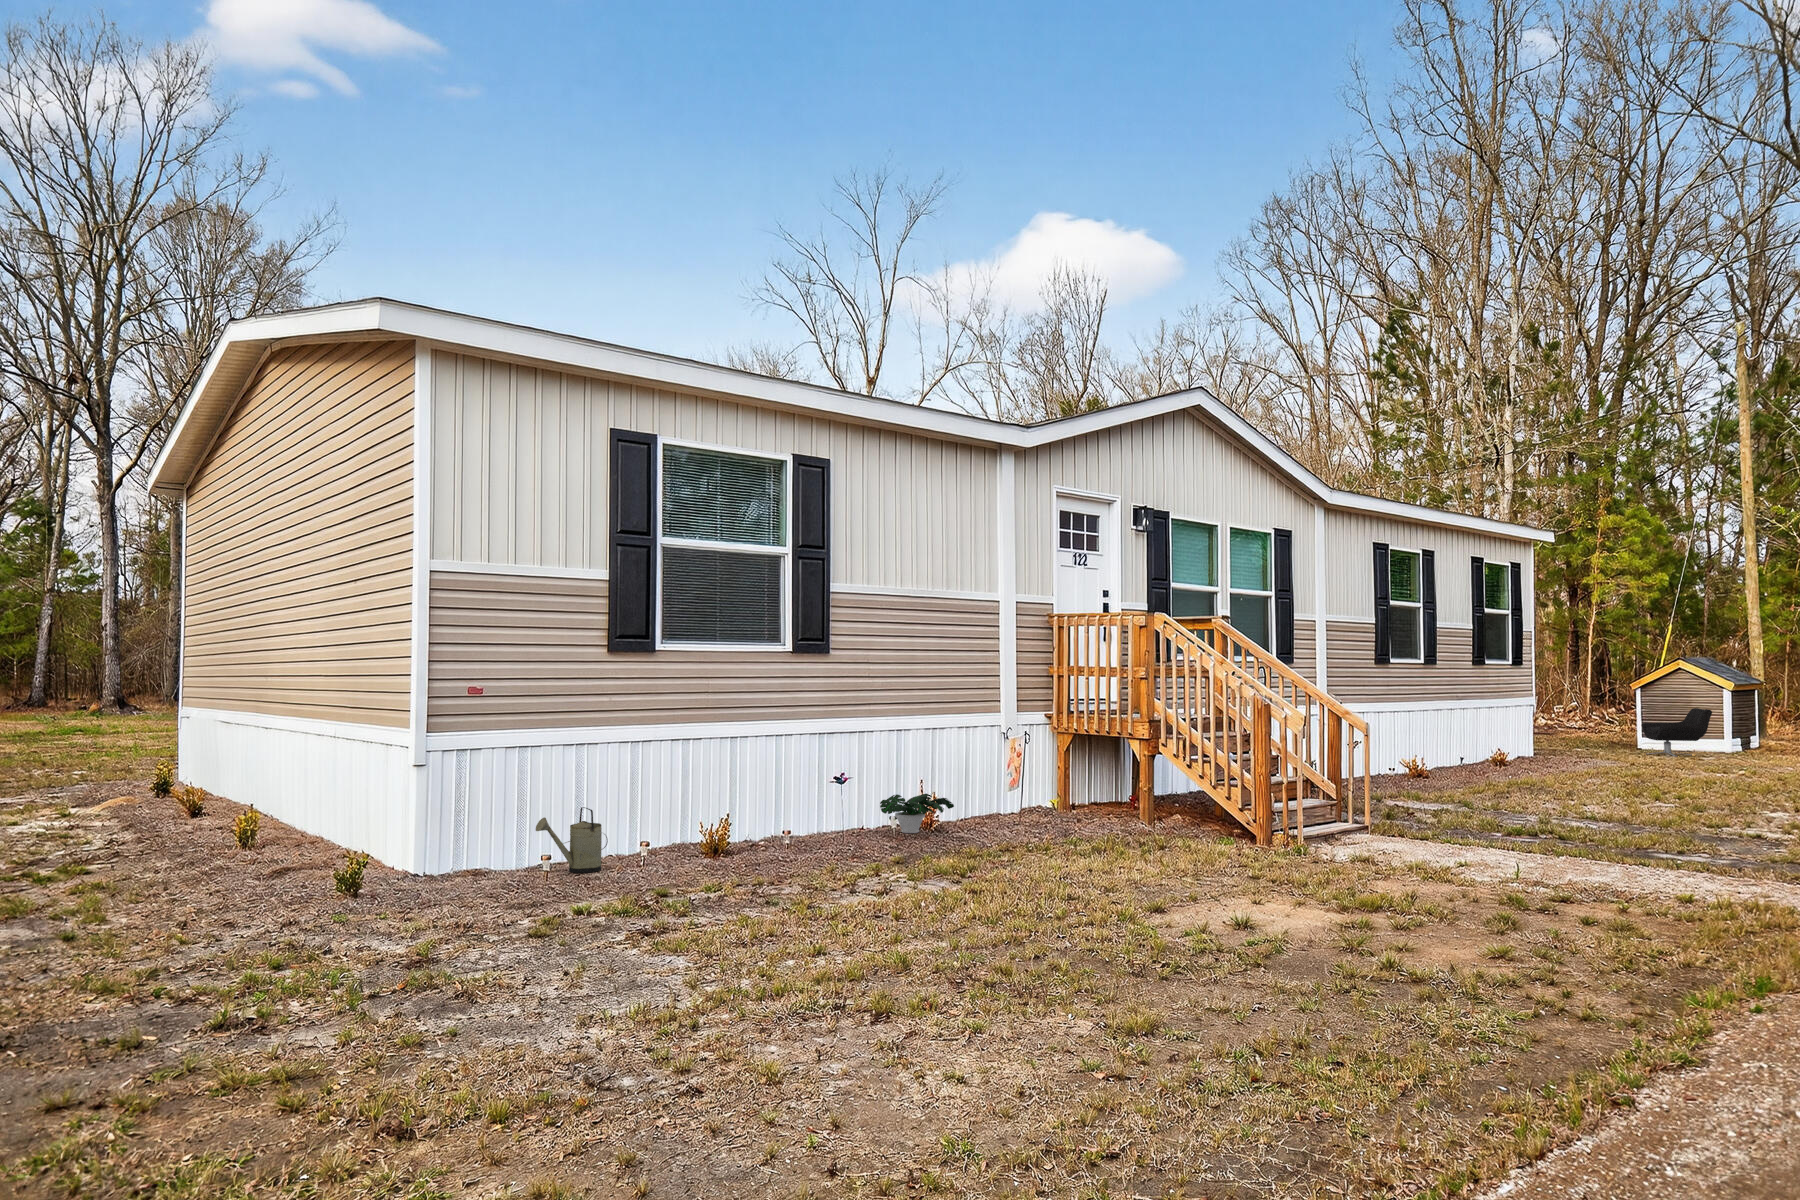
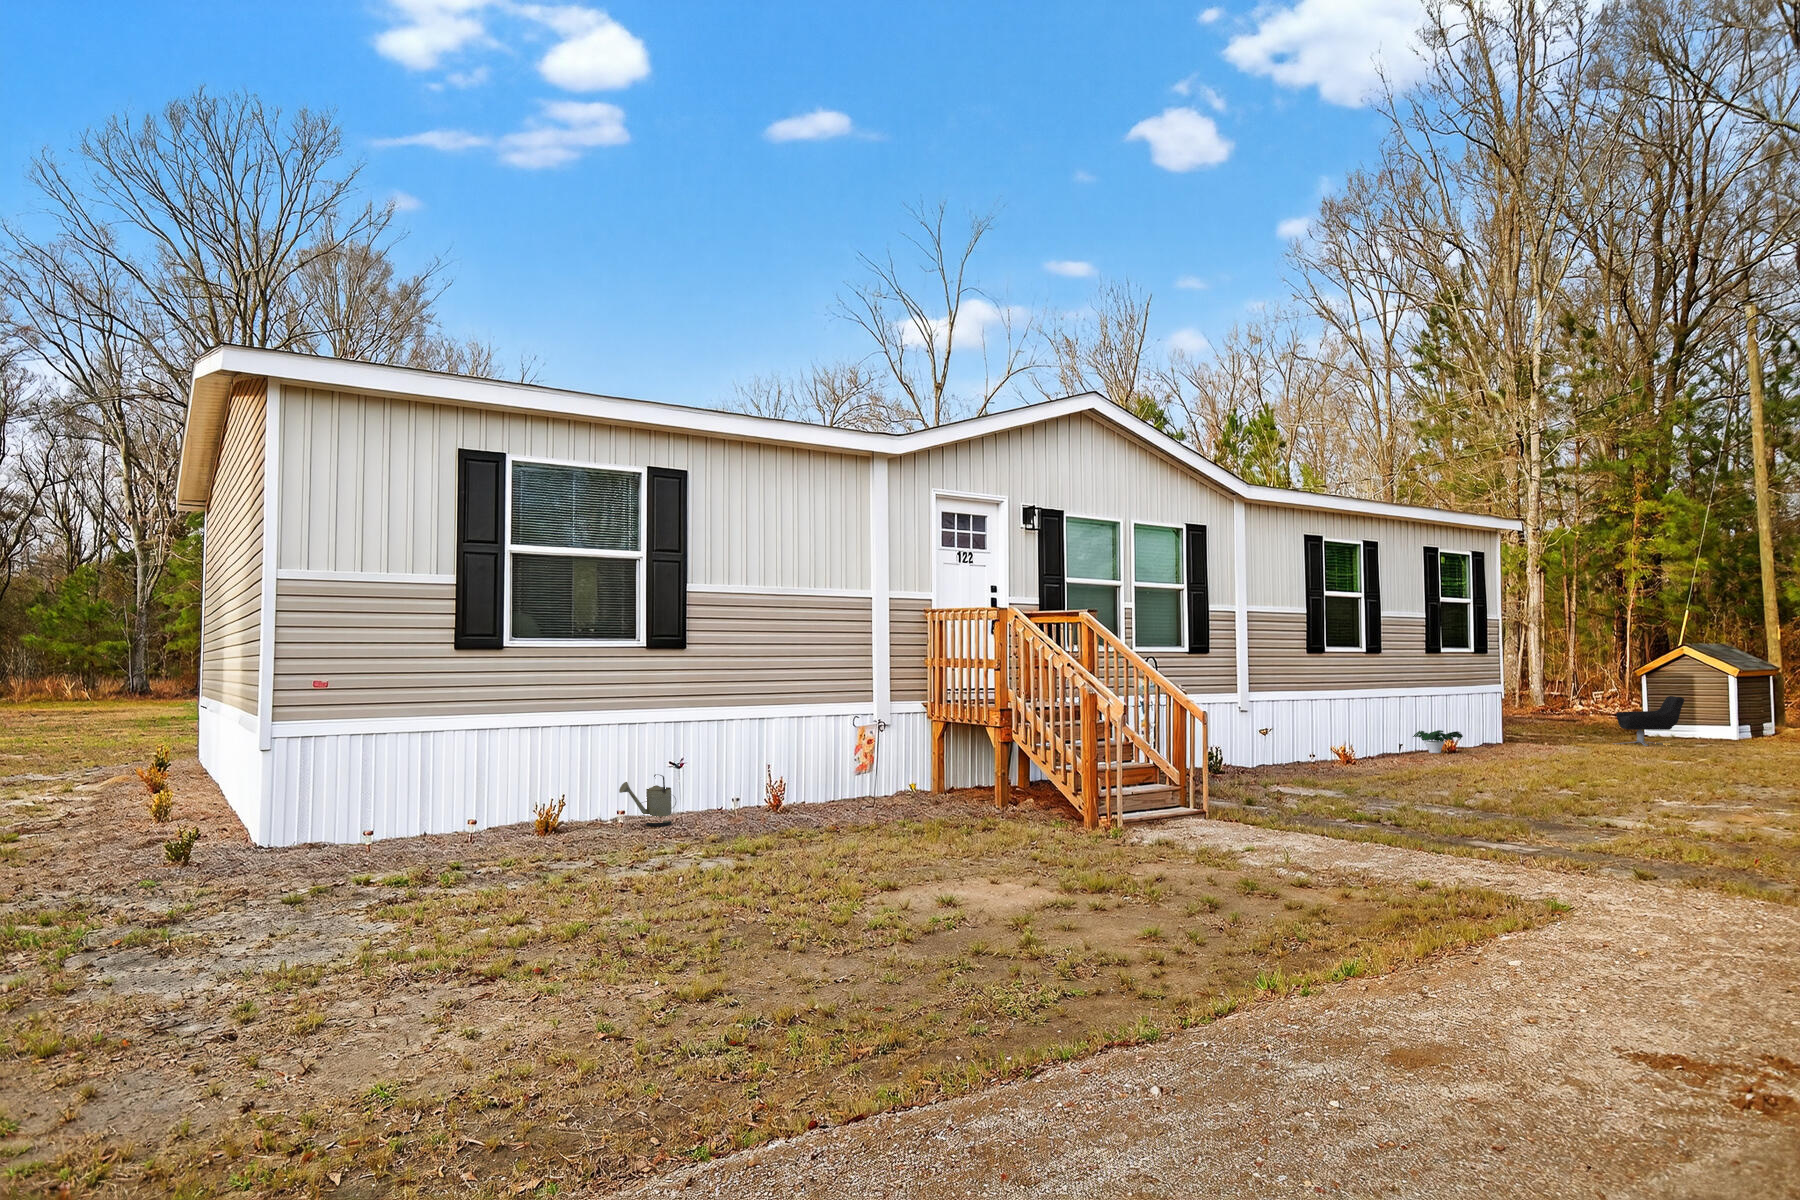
potted plant: present [880,794,954,833] -> present [1413,730,1463,753]
watering can: present [536,807,608,873] -> present [619,774,676,826]

